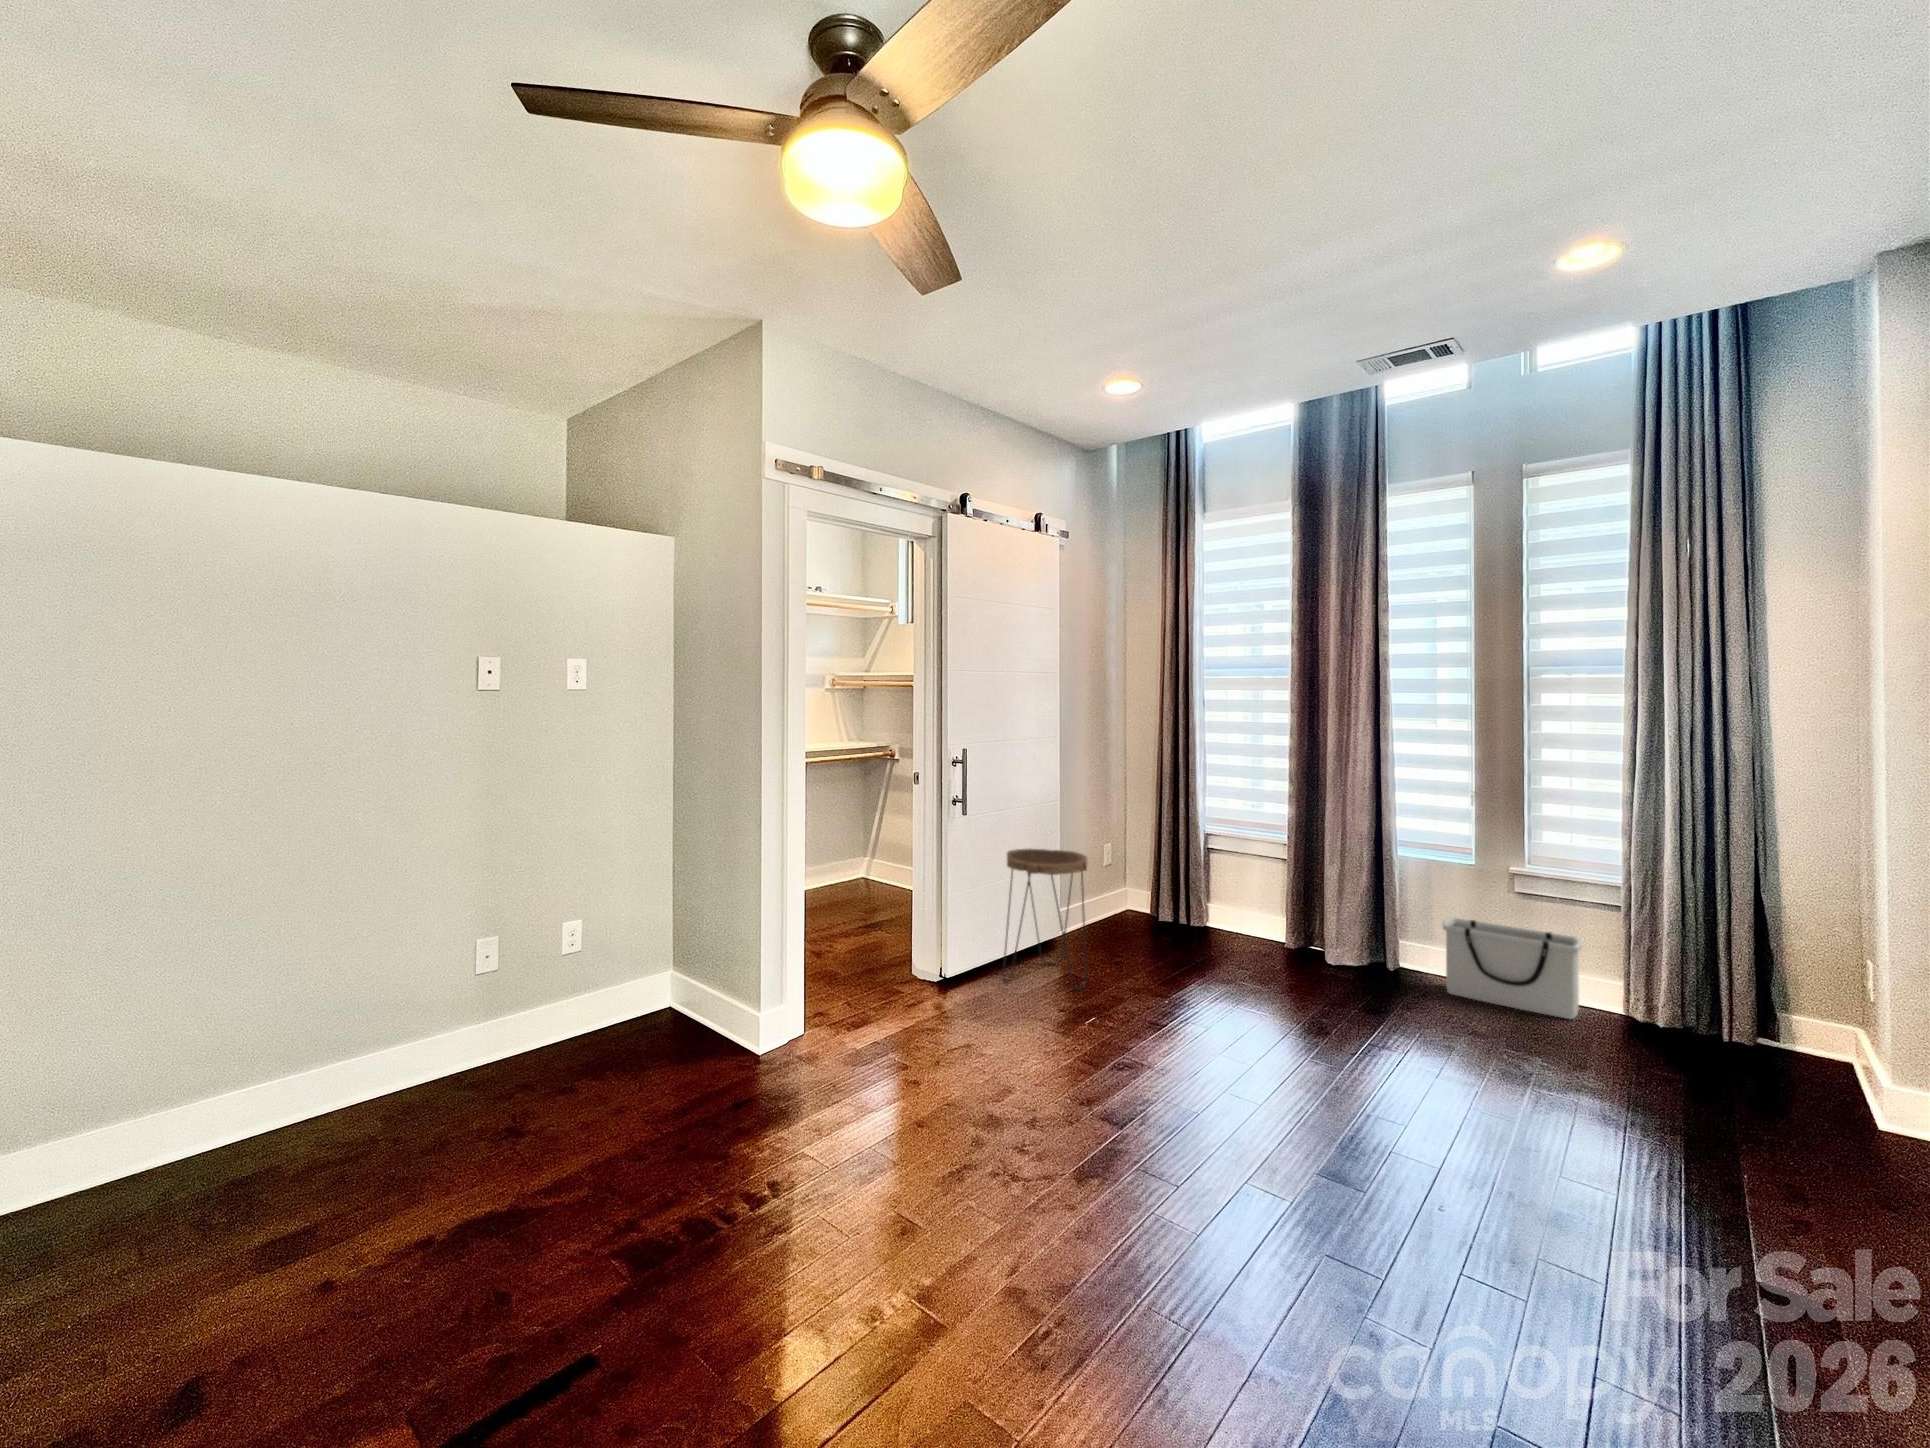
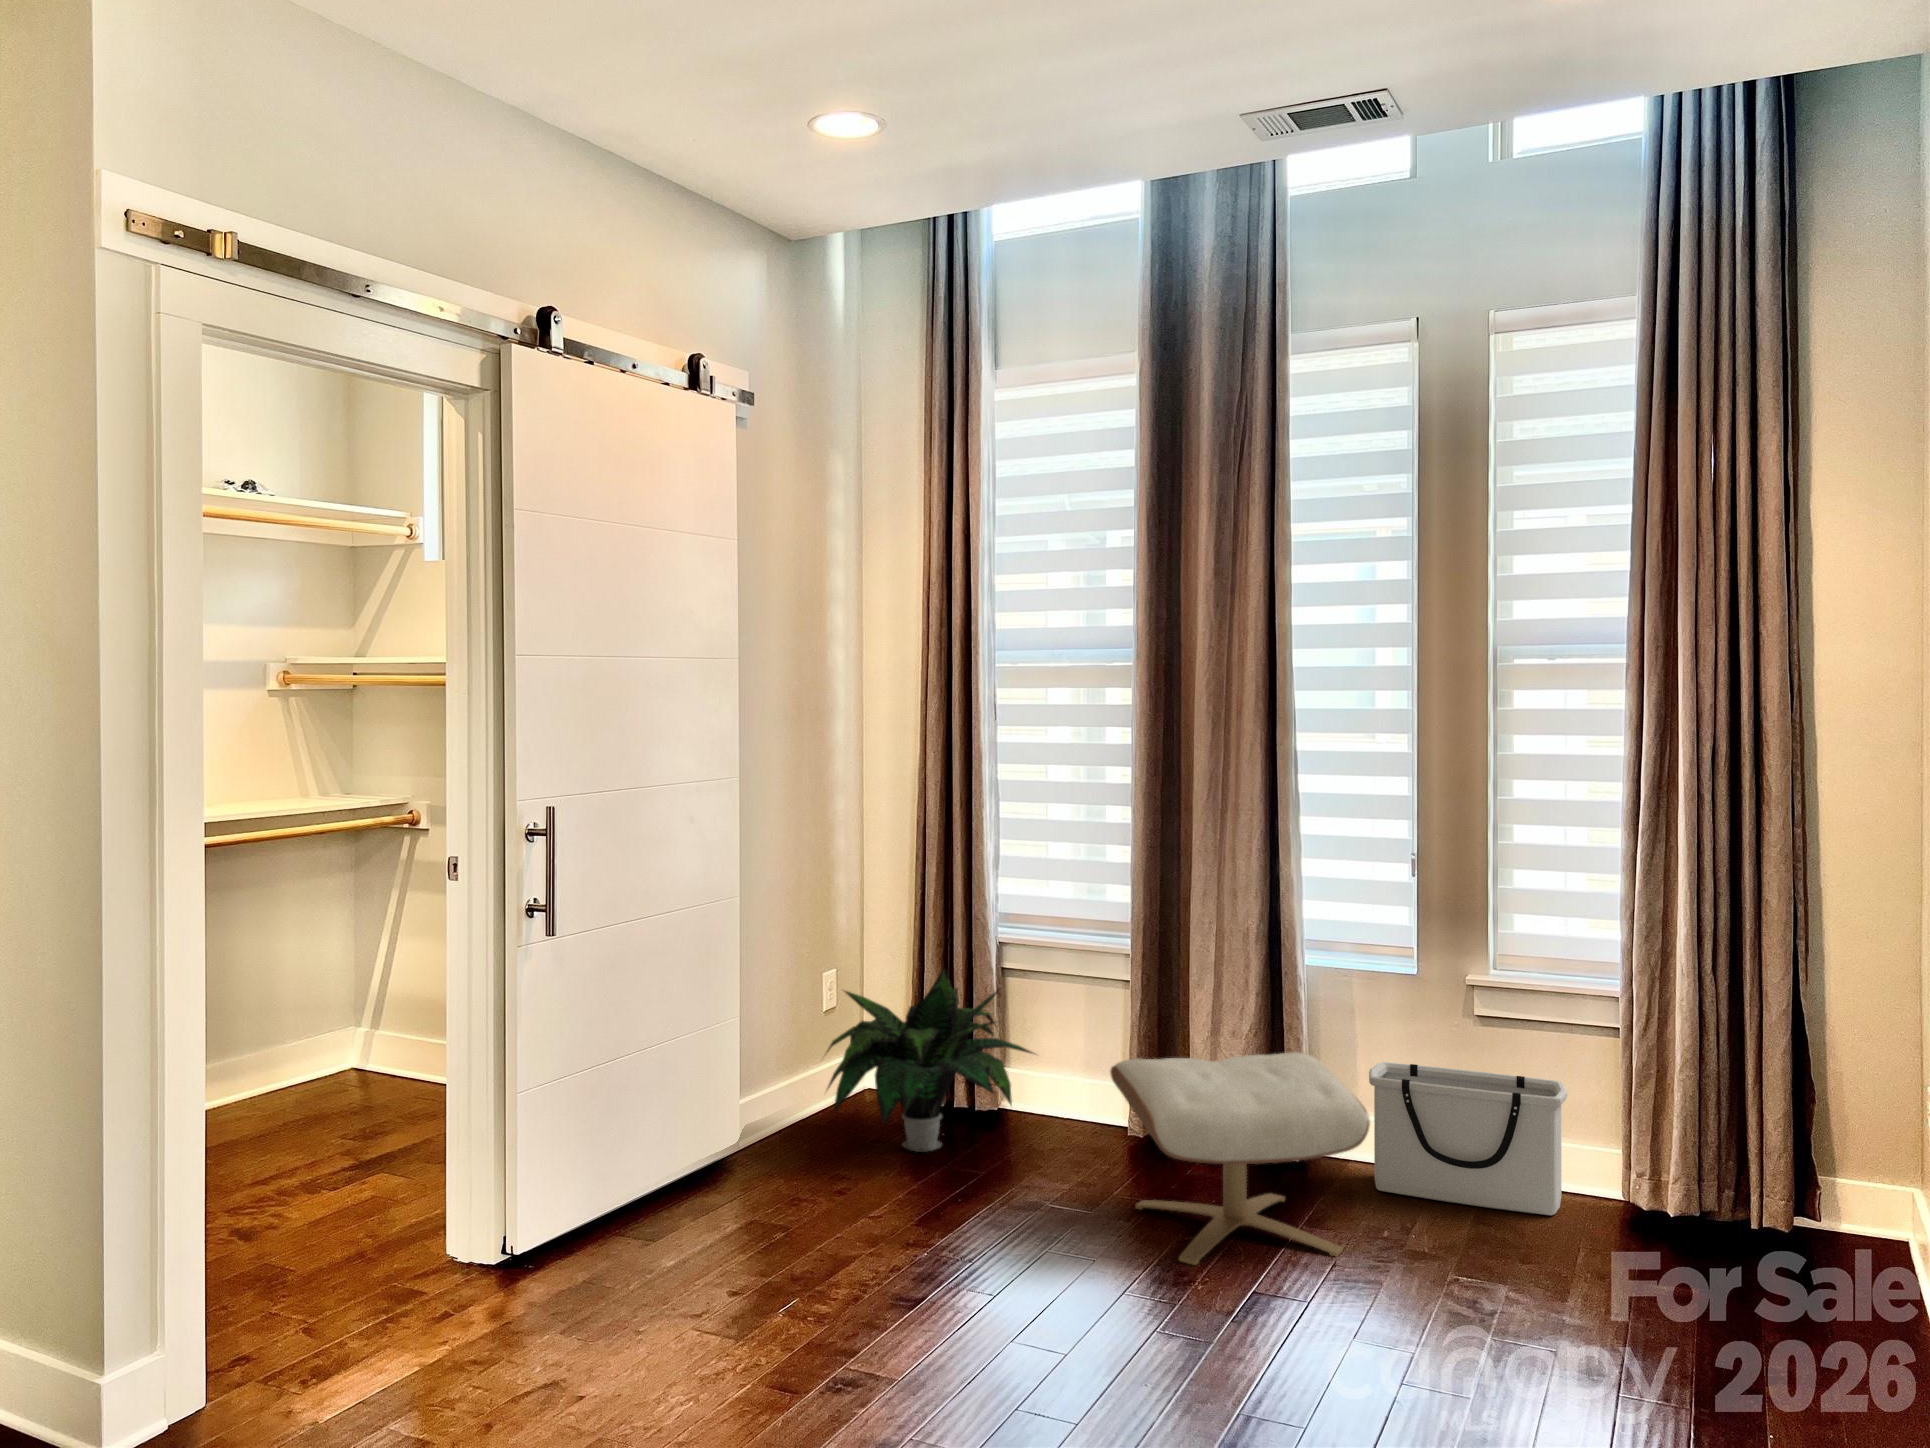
potted plant: none [1103,846,1231,948] -> present [827,968,1033,1152]
side table: present [1003,849,1087,990] -> none [626,988,786,1251]
ottoman: none [1275,903,1443,1028] -> present [1110,1052,1370,1265]

